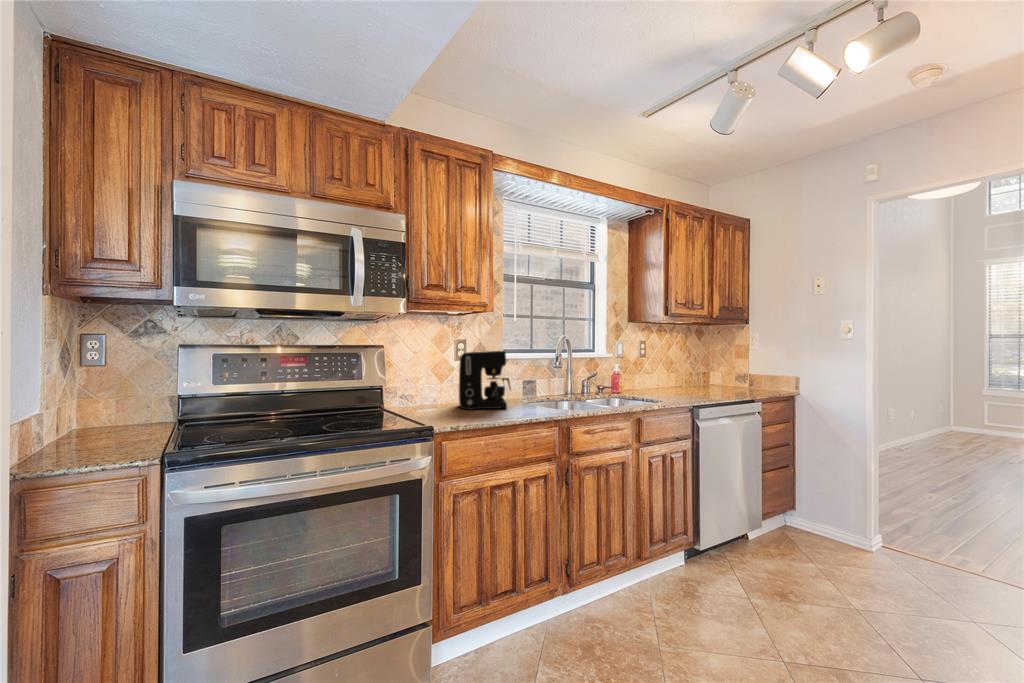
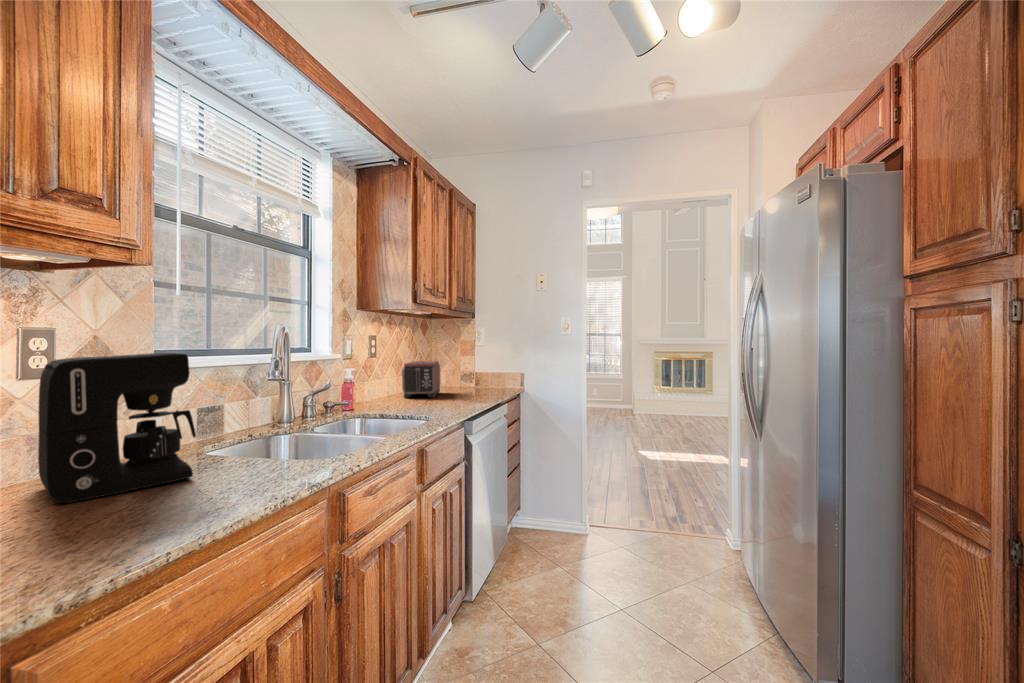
toaster: none [667,362,706,391] -> present [402,361,441,398]

